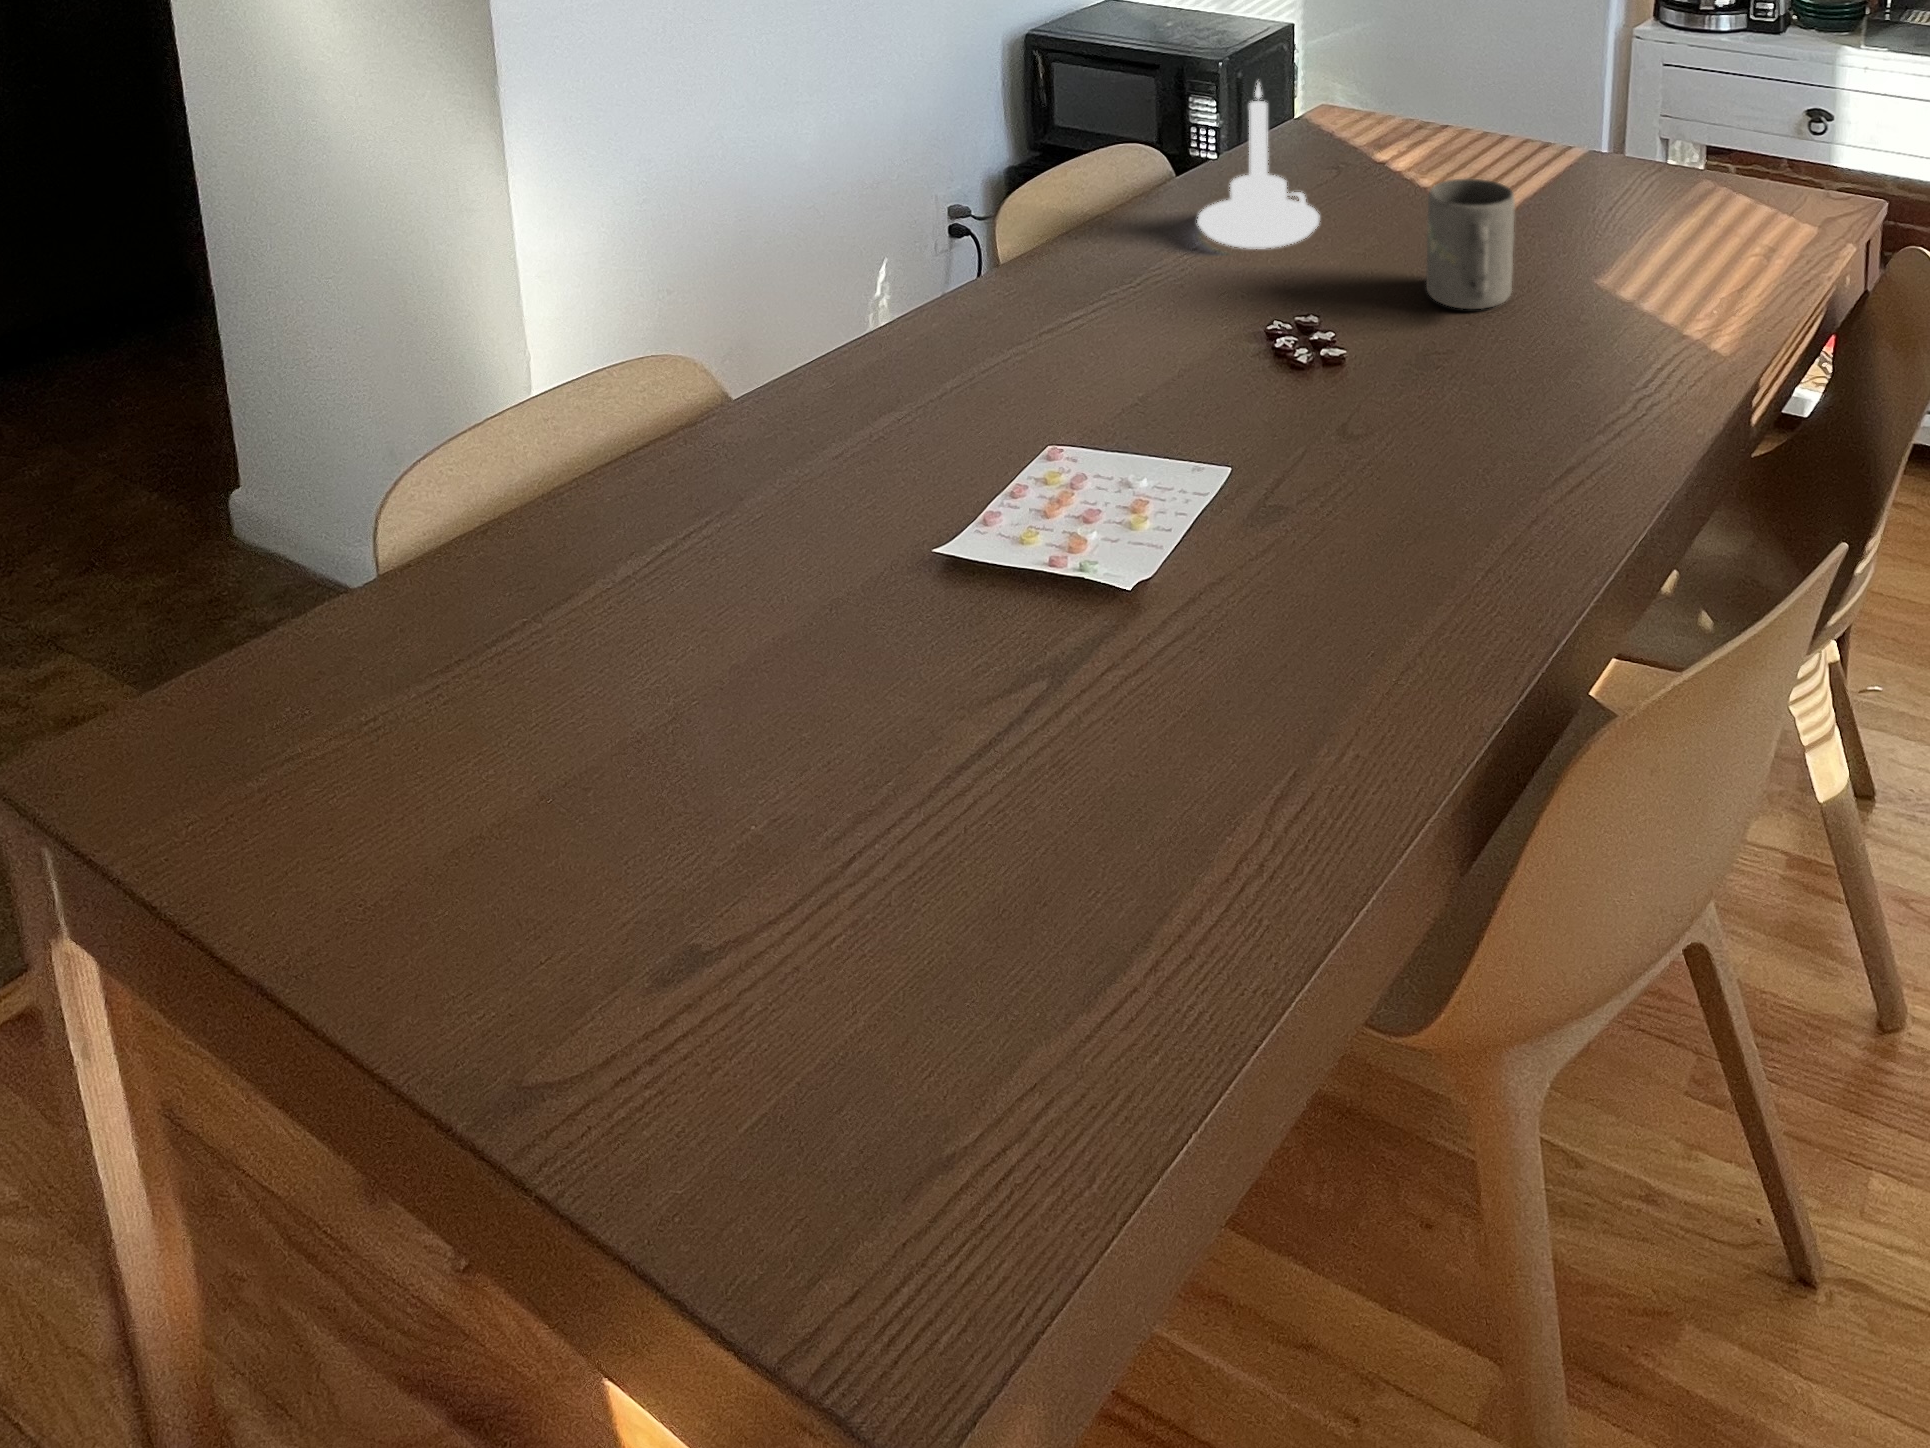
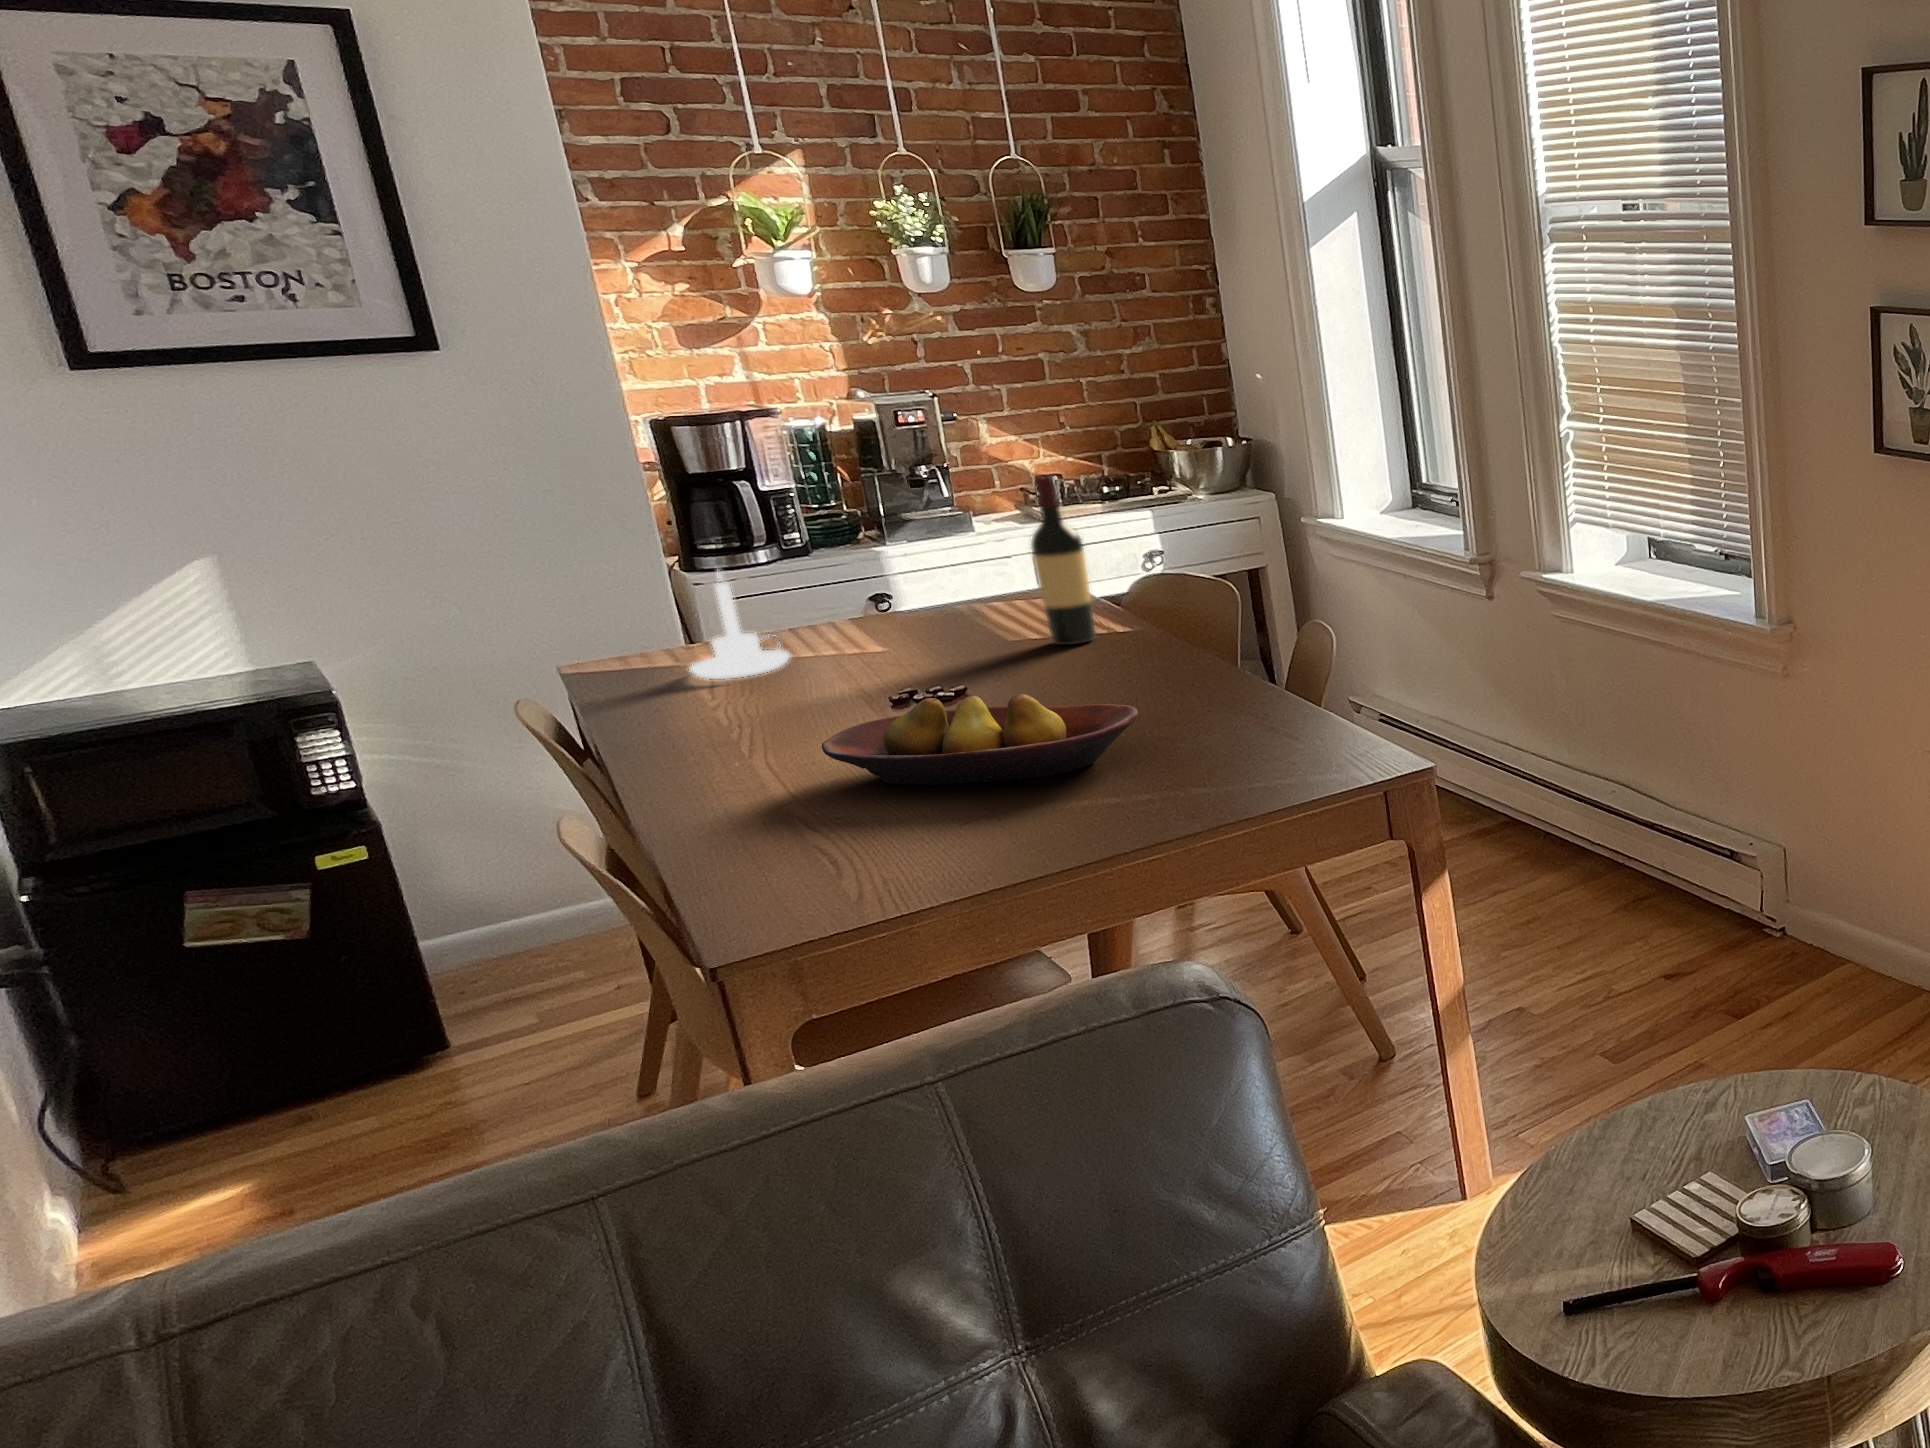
wine bottle: none [1552,66,1643,404] -> present [1031,475,1096,645]
mug: present [1426,179,1515,309] -> none [898,580,971,651]
fruit bowl: none [511,496,951,898] -> present [822,694,1139,785]

